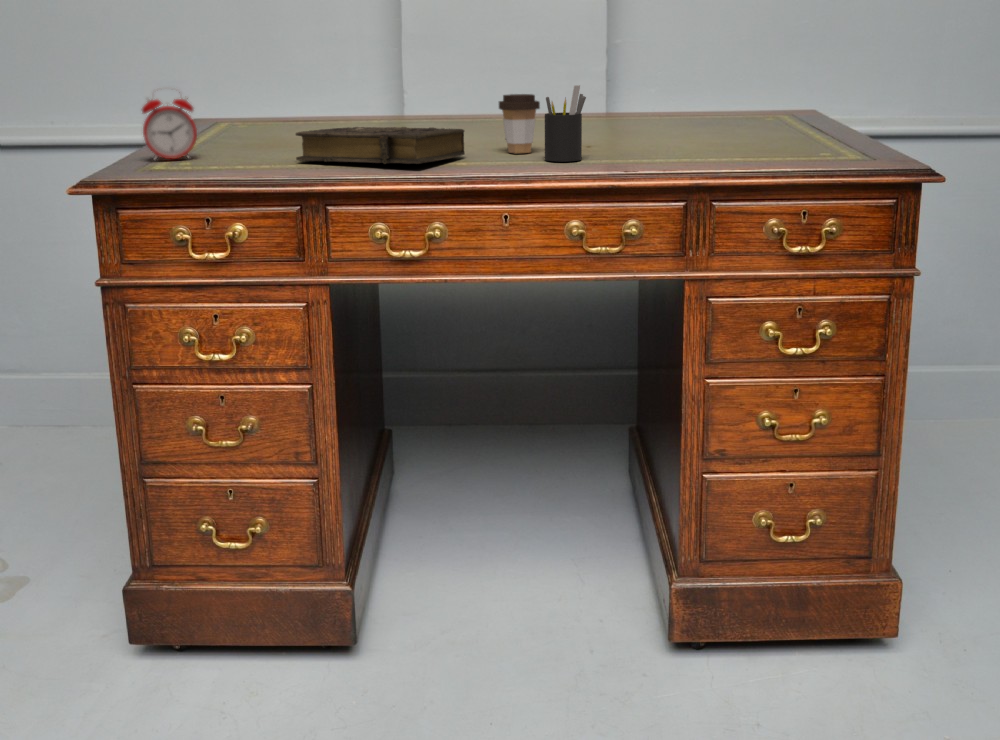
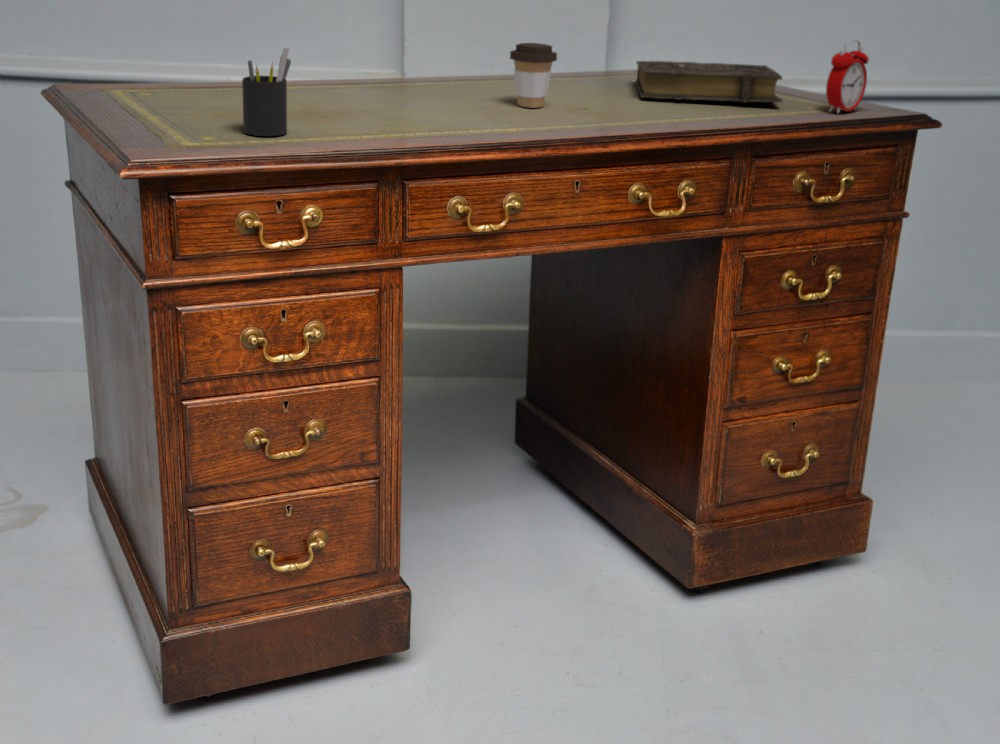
pen holder: present [545,85,586,162] -> present [242,48,291,136]
alarm clock: present [142,92,197,159] -> present [826,40,869,113]
book: present [296,127,465,164] -> present [636,61,782,102]

